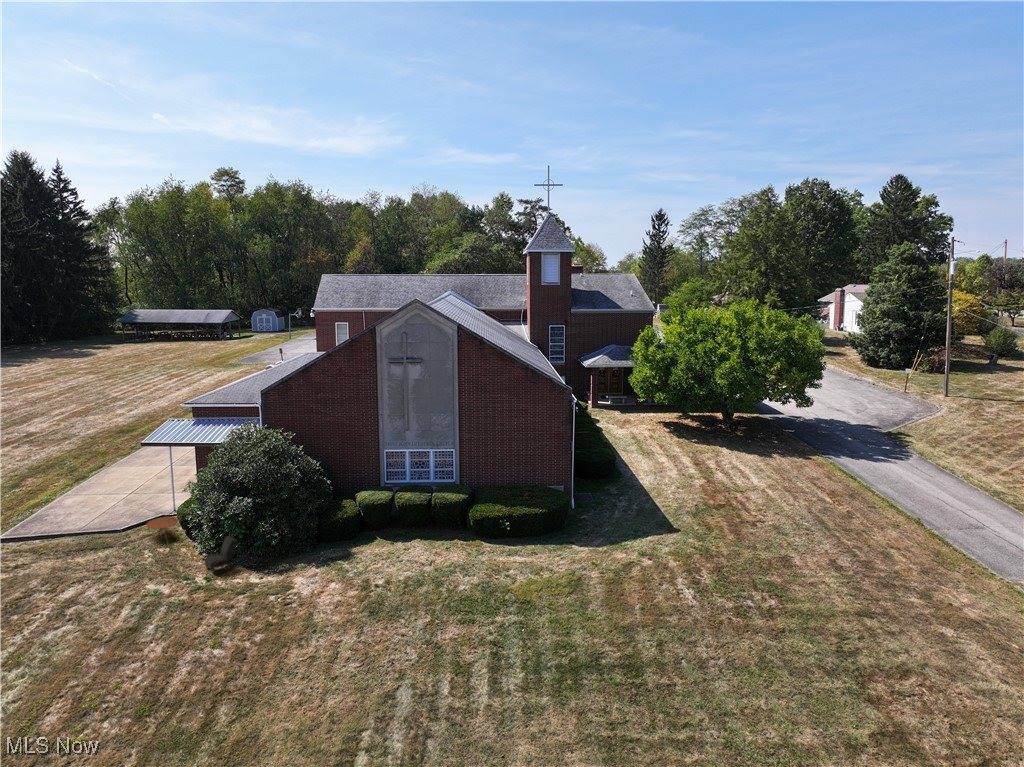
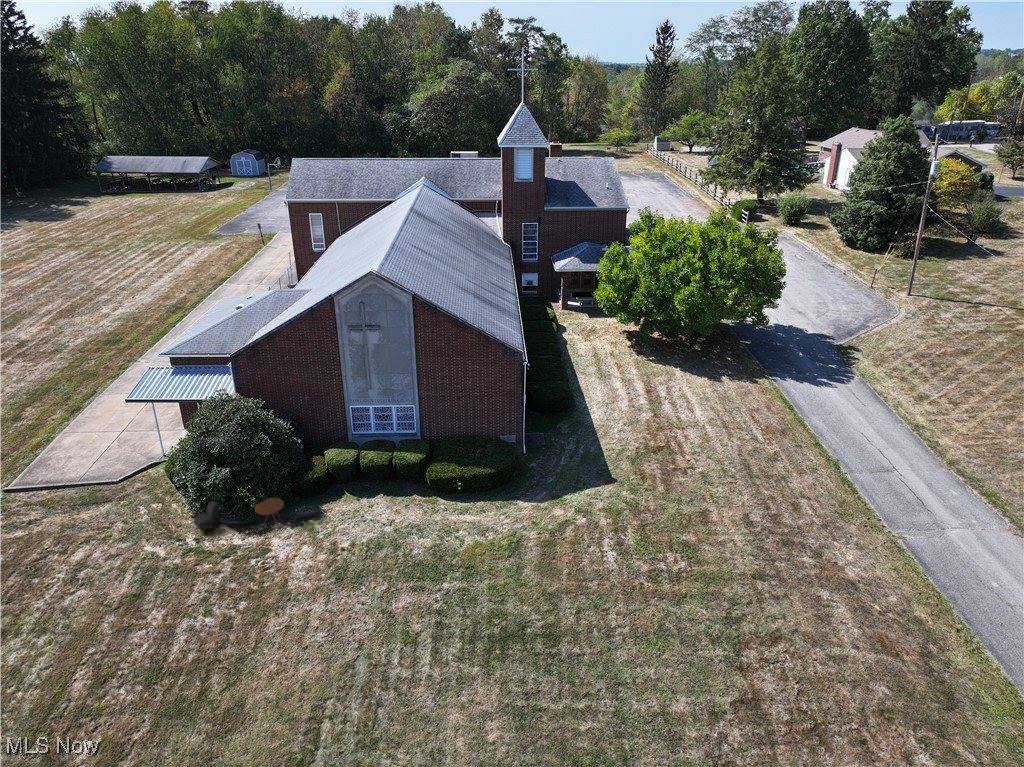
round table: present [146,517,178,543] -> present [255,498,284,525]

